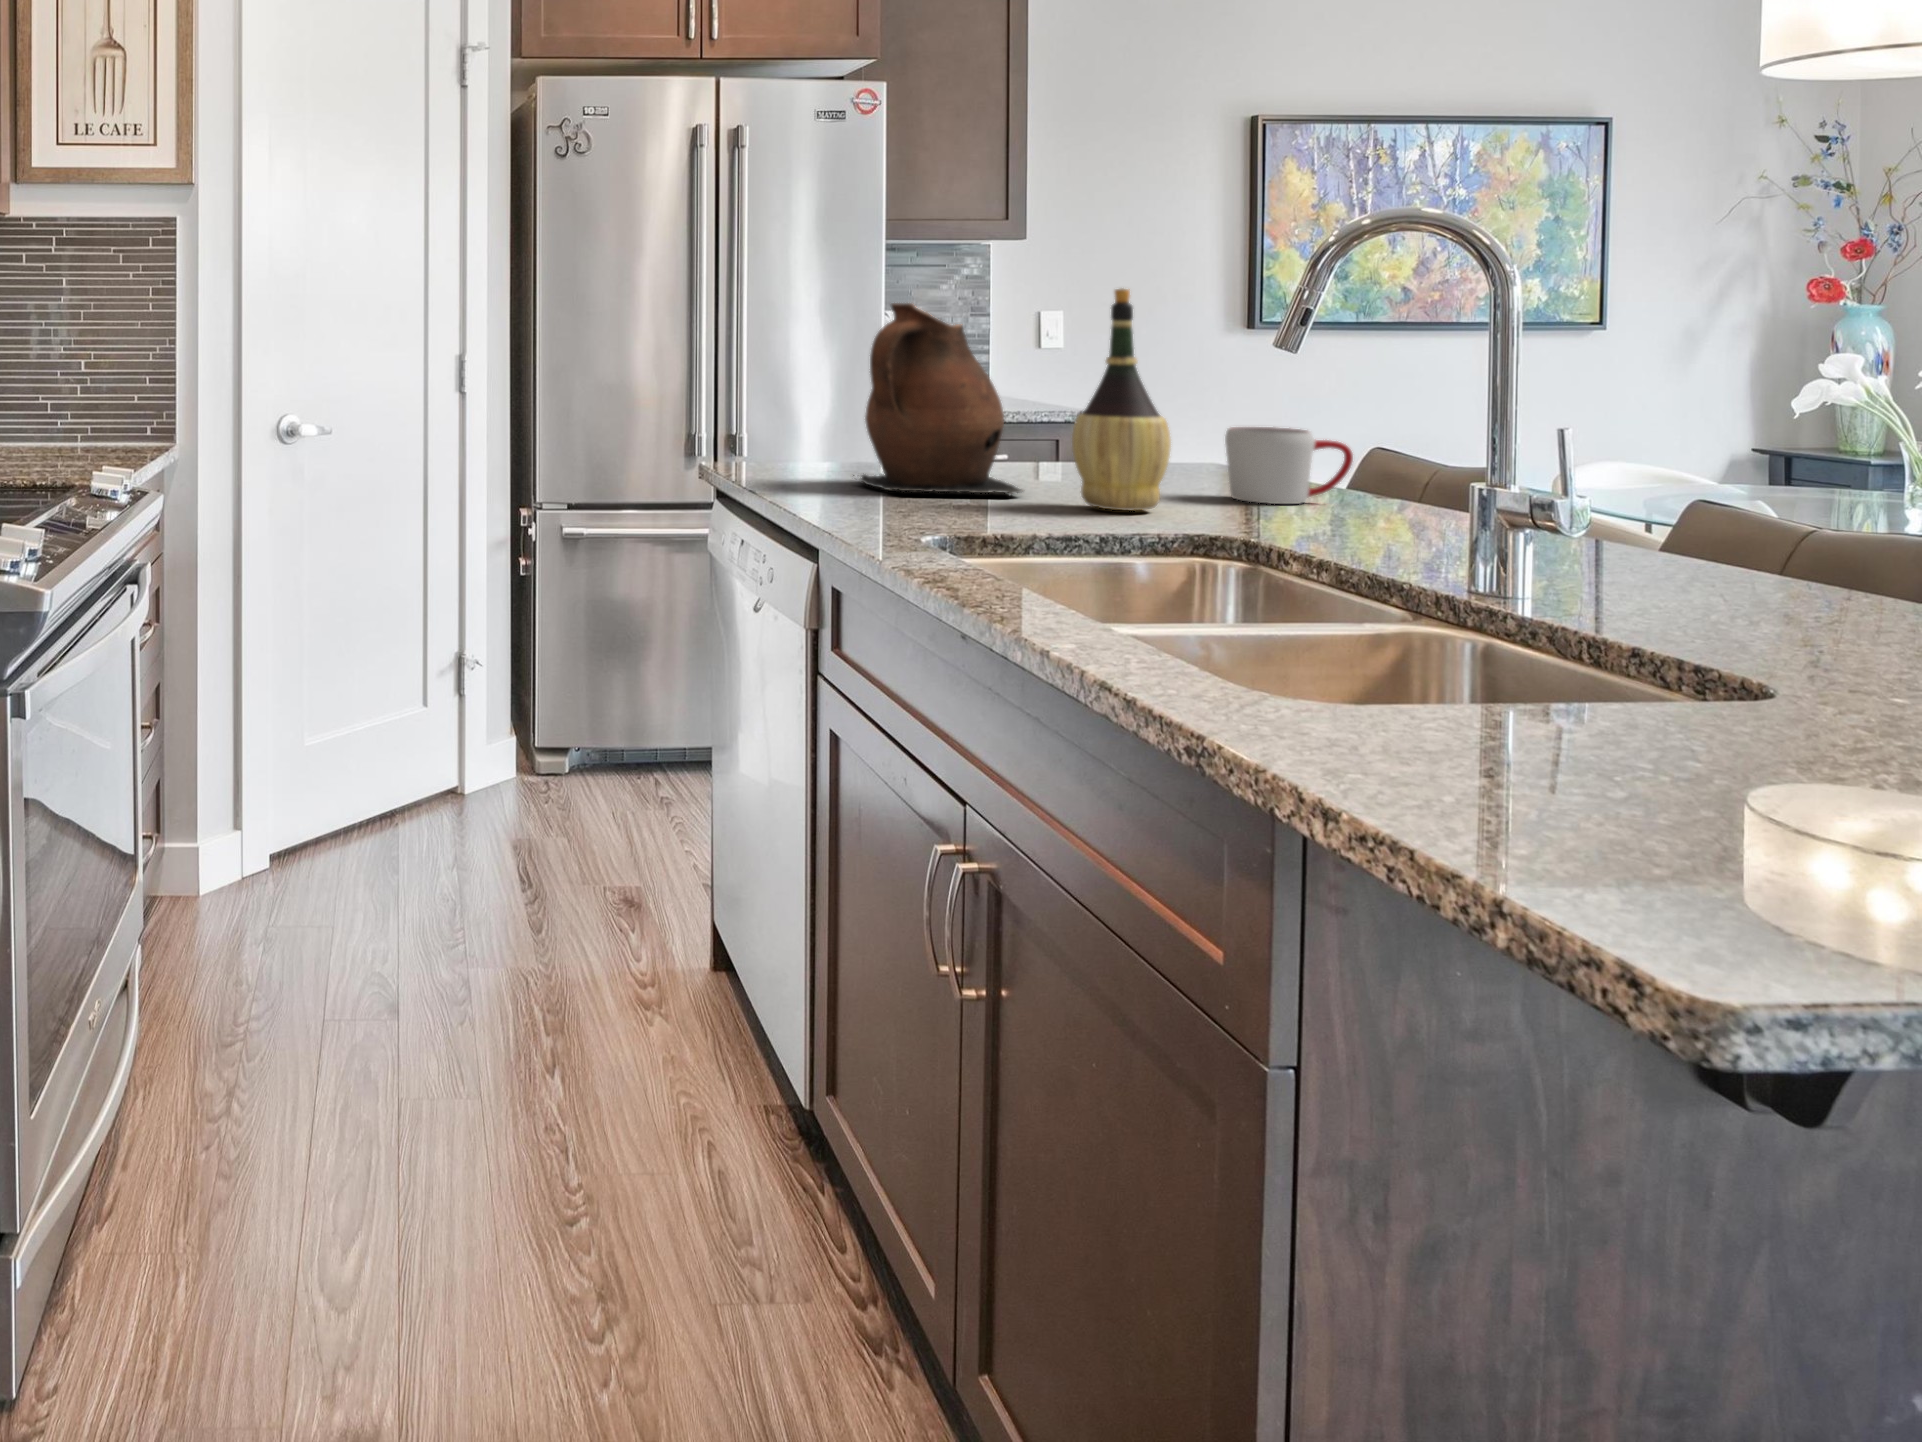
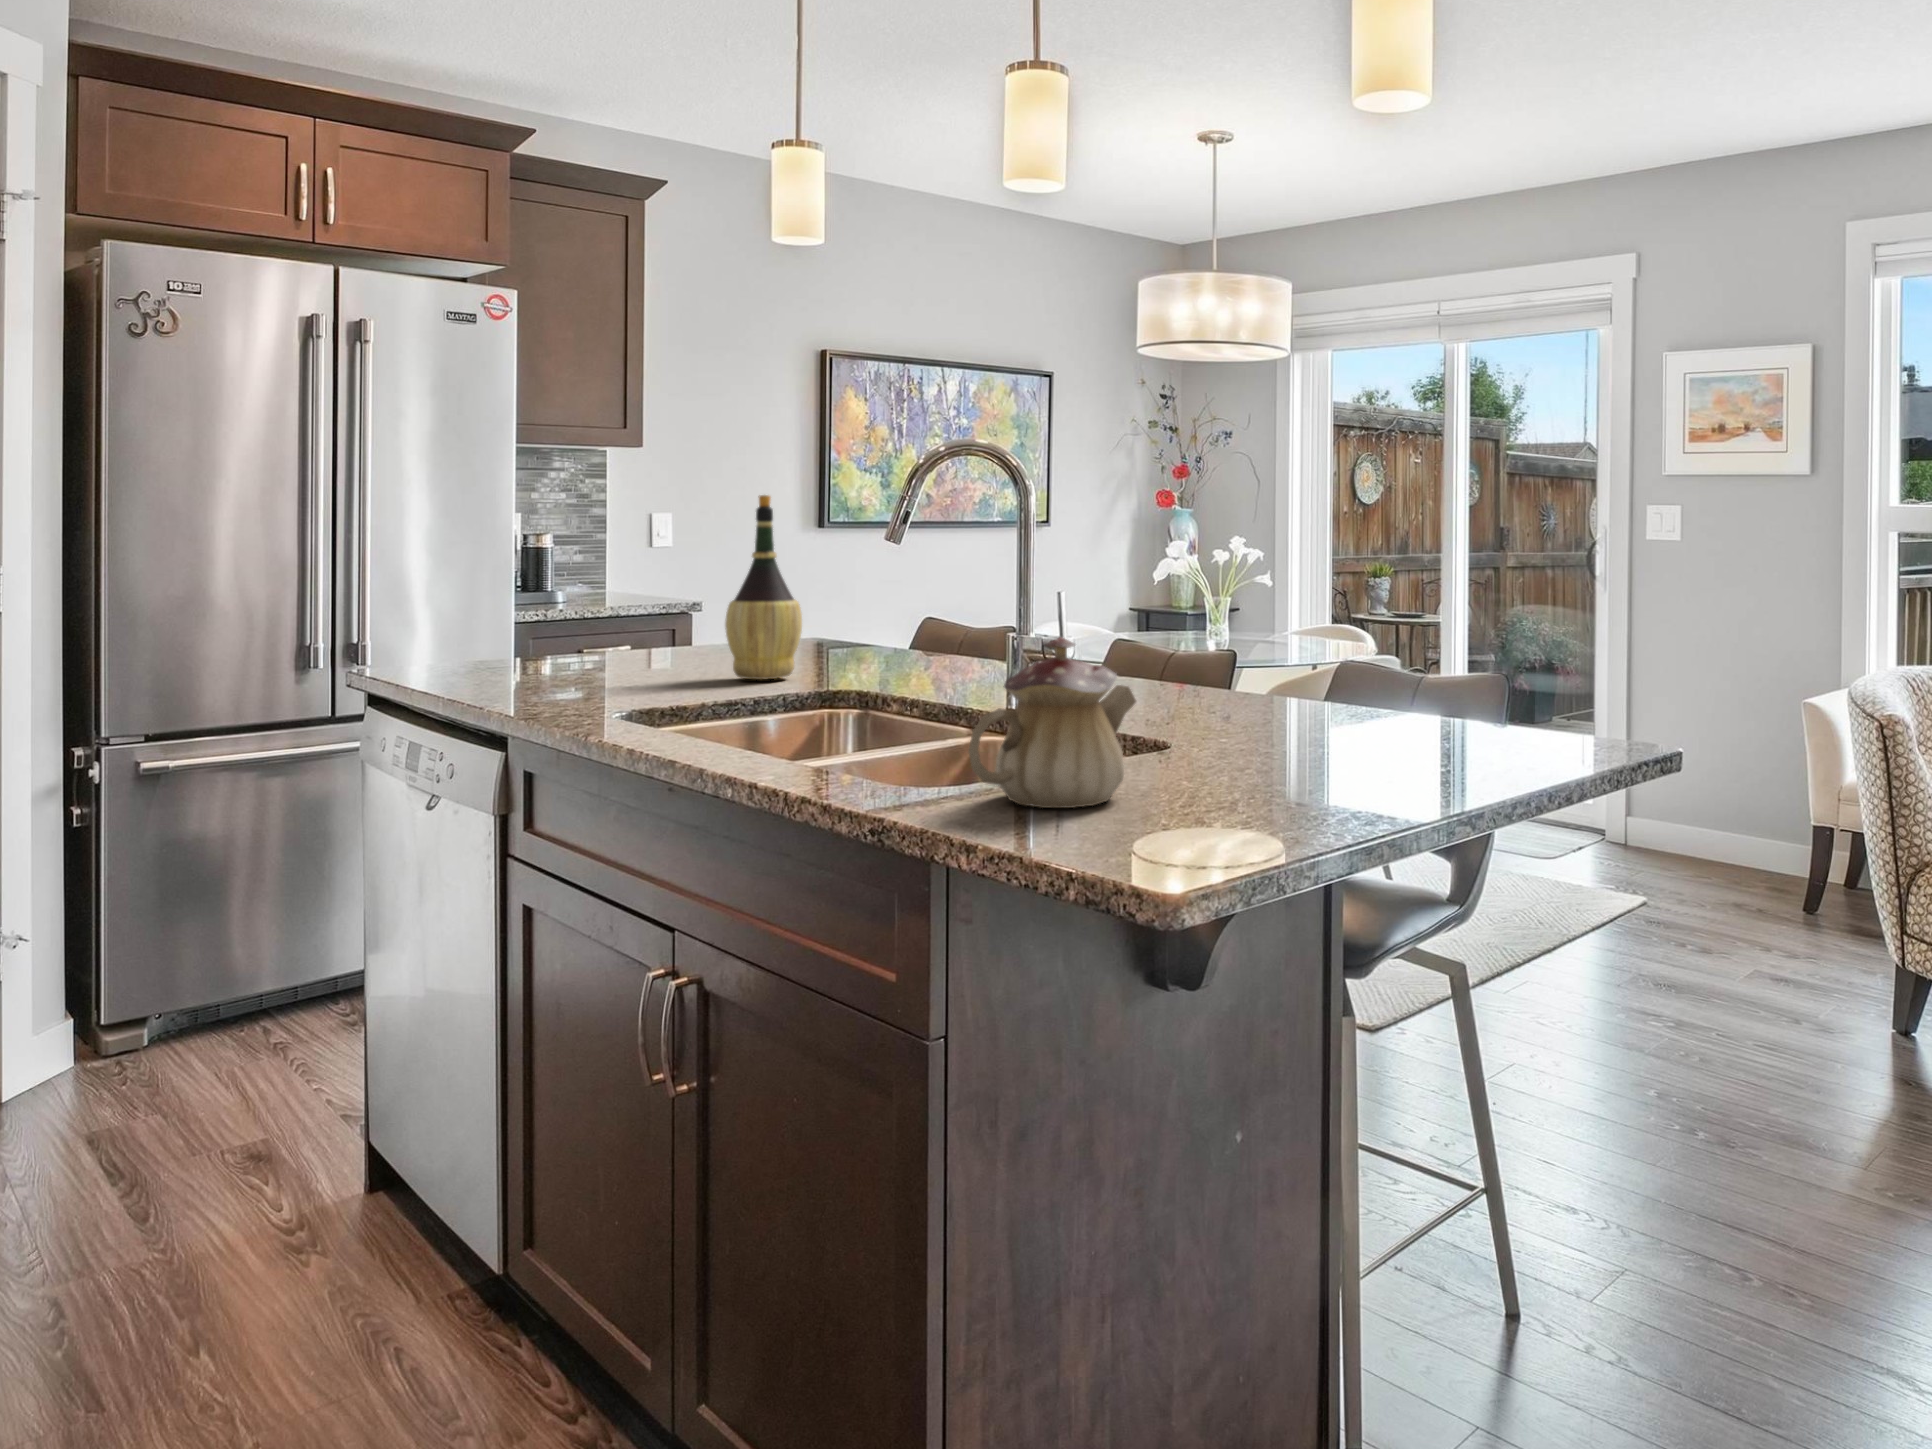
ceramic pitcher: present [853,303,1022,495] -> none [520,507,683,680]
mug: present [1225,427,1353,504] -> none [836,605,924,665]
teapot: none [1339,503,1680,782] -> present [968,637,1136,808]

